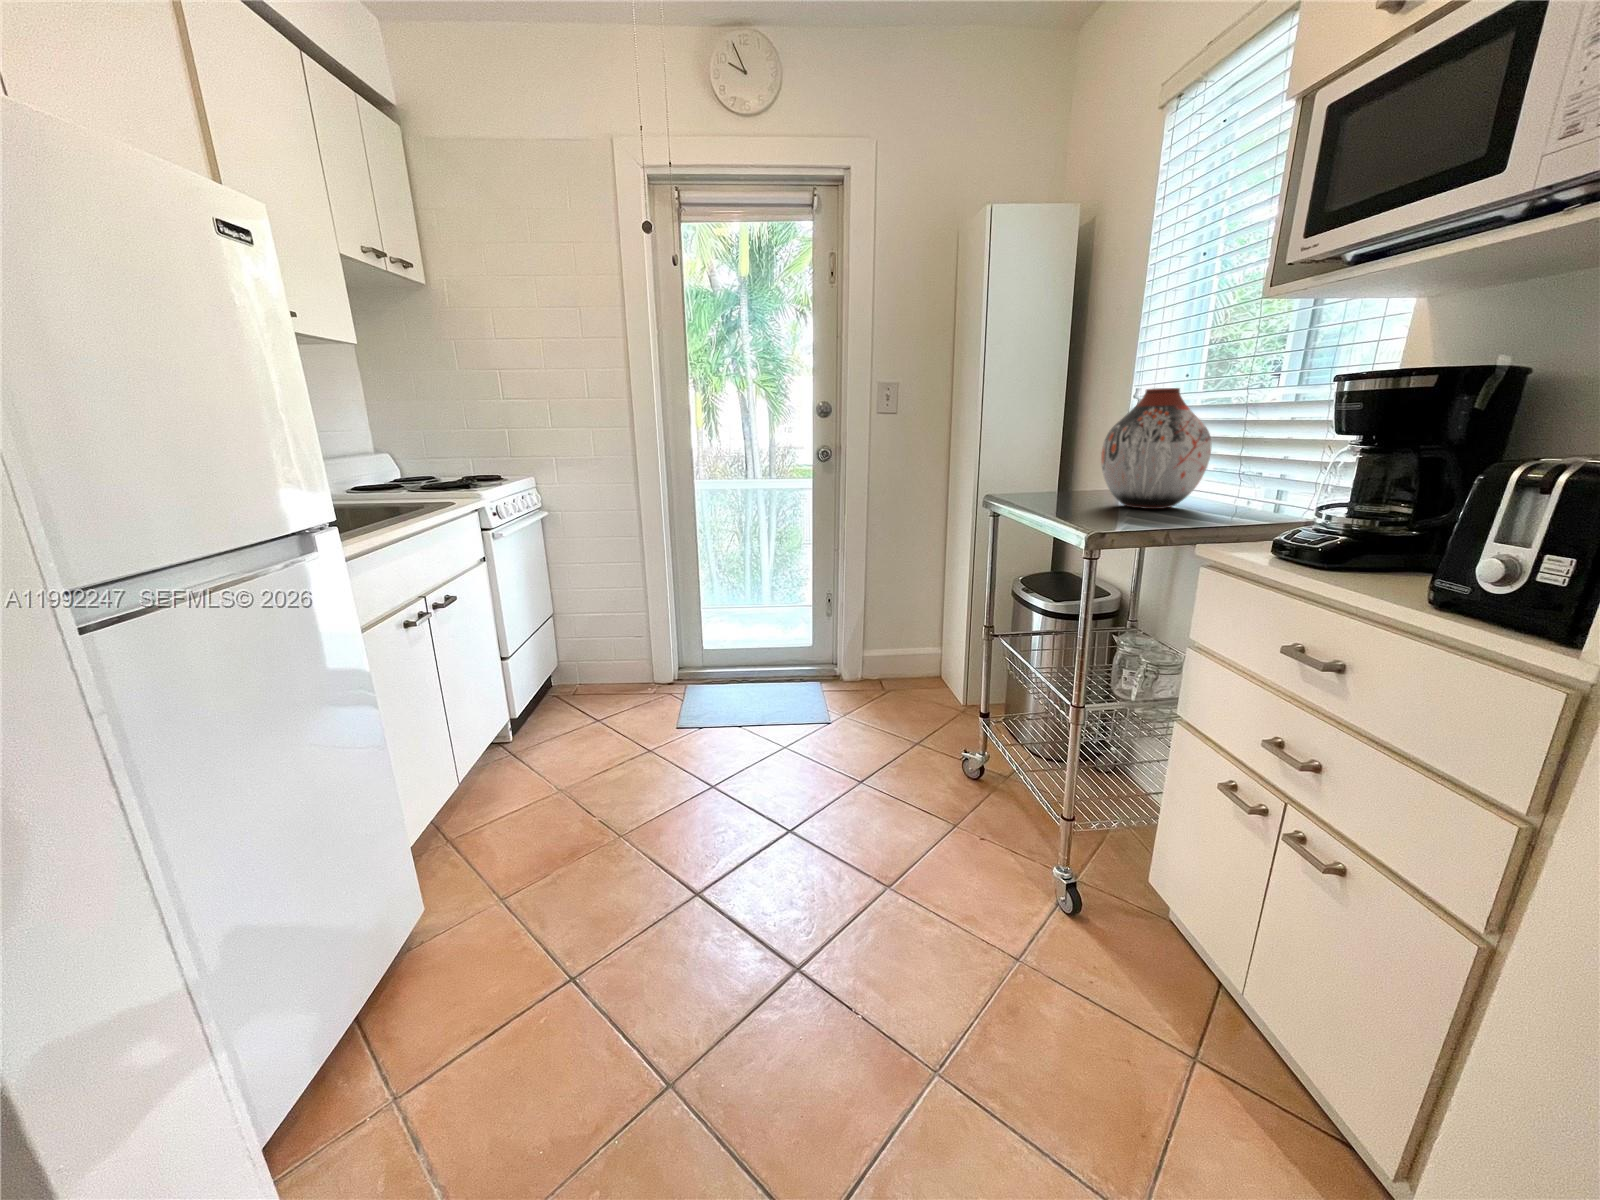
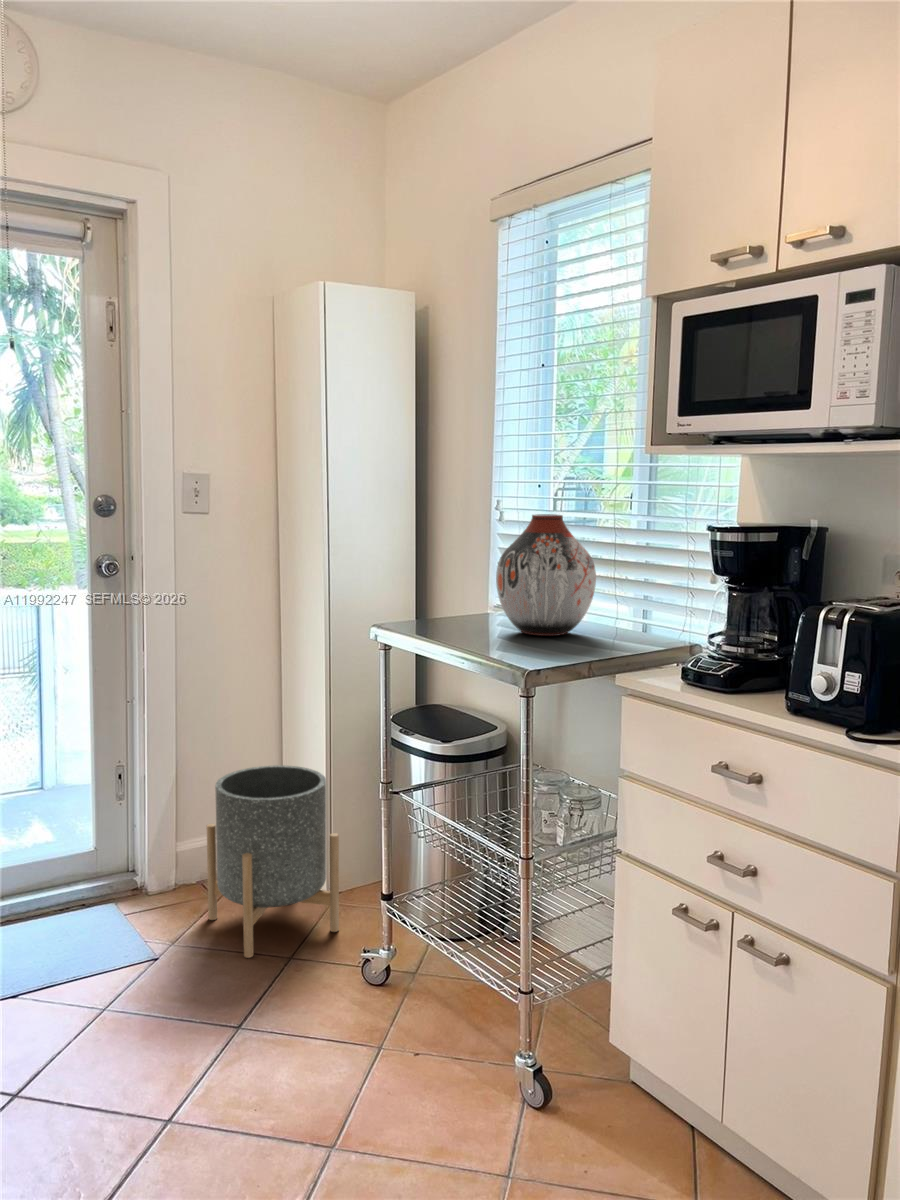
planter: none [872,605,964,737] -> present [207,765,339,958]

